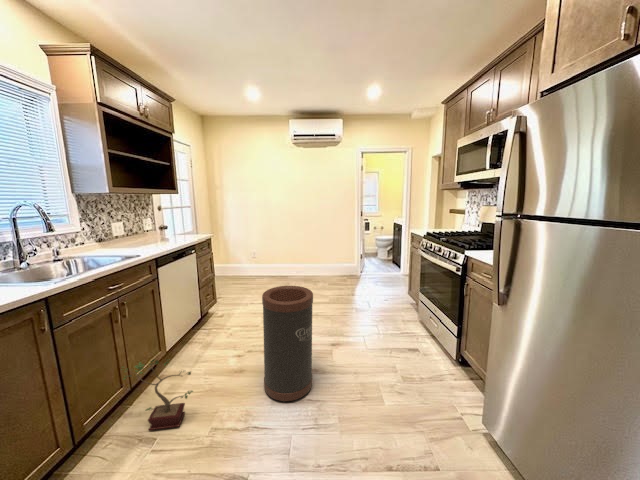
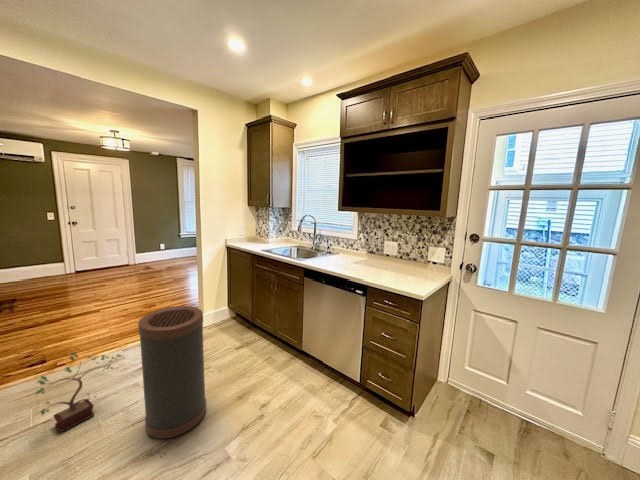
potted plant: present [122,359,193,430] -> present [36,352,121,432]

